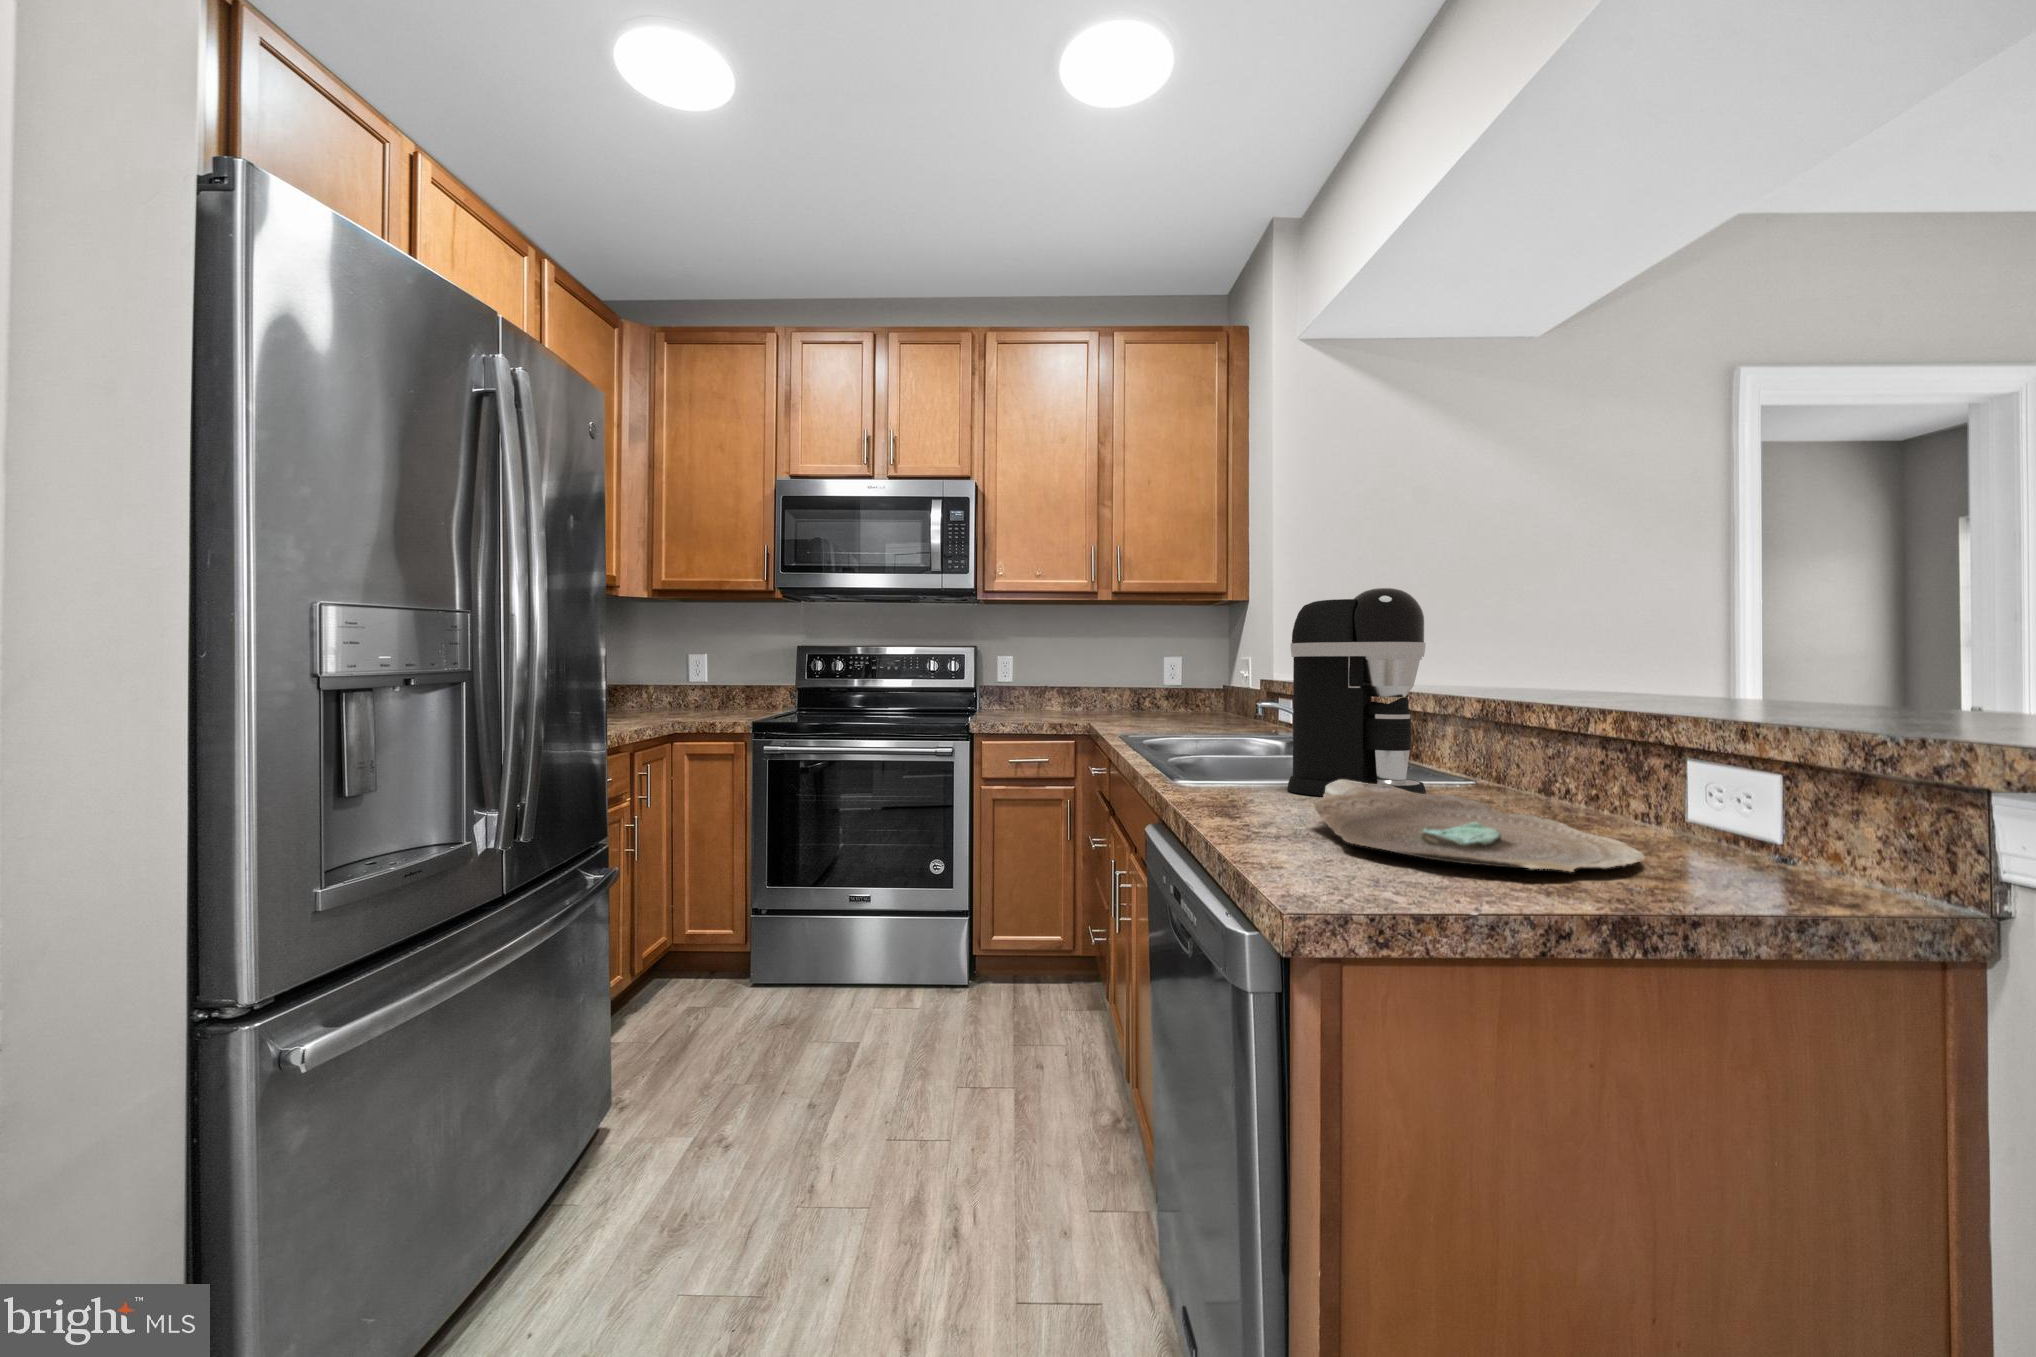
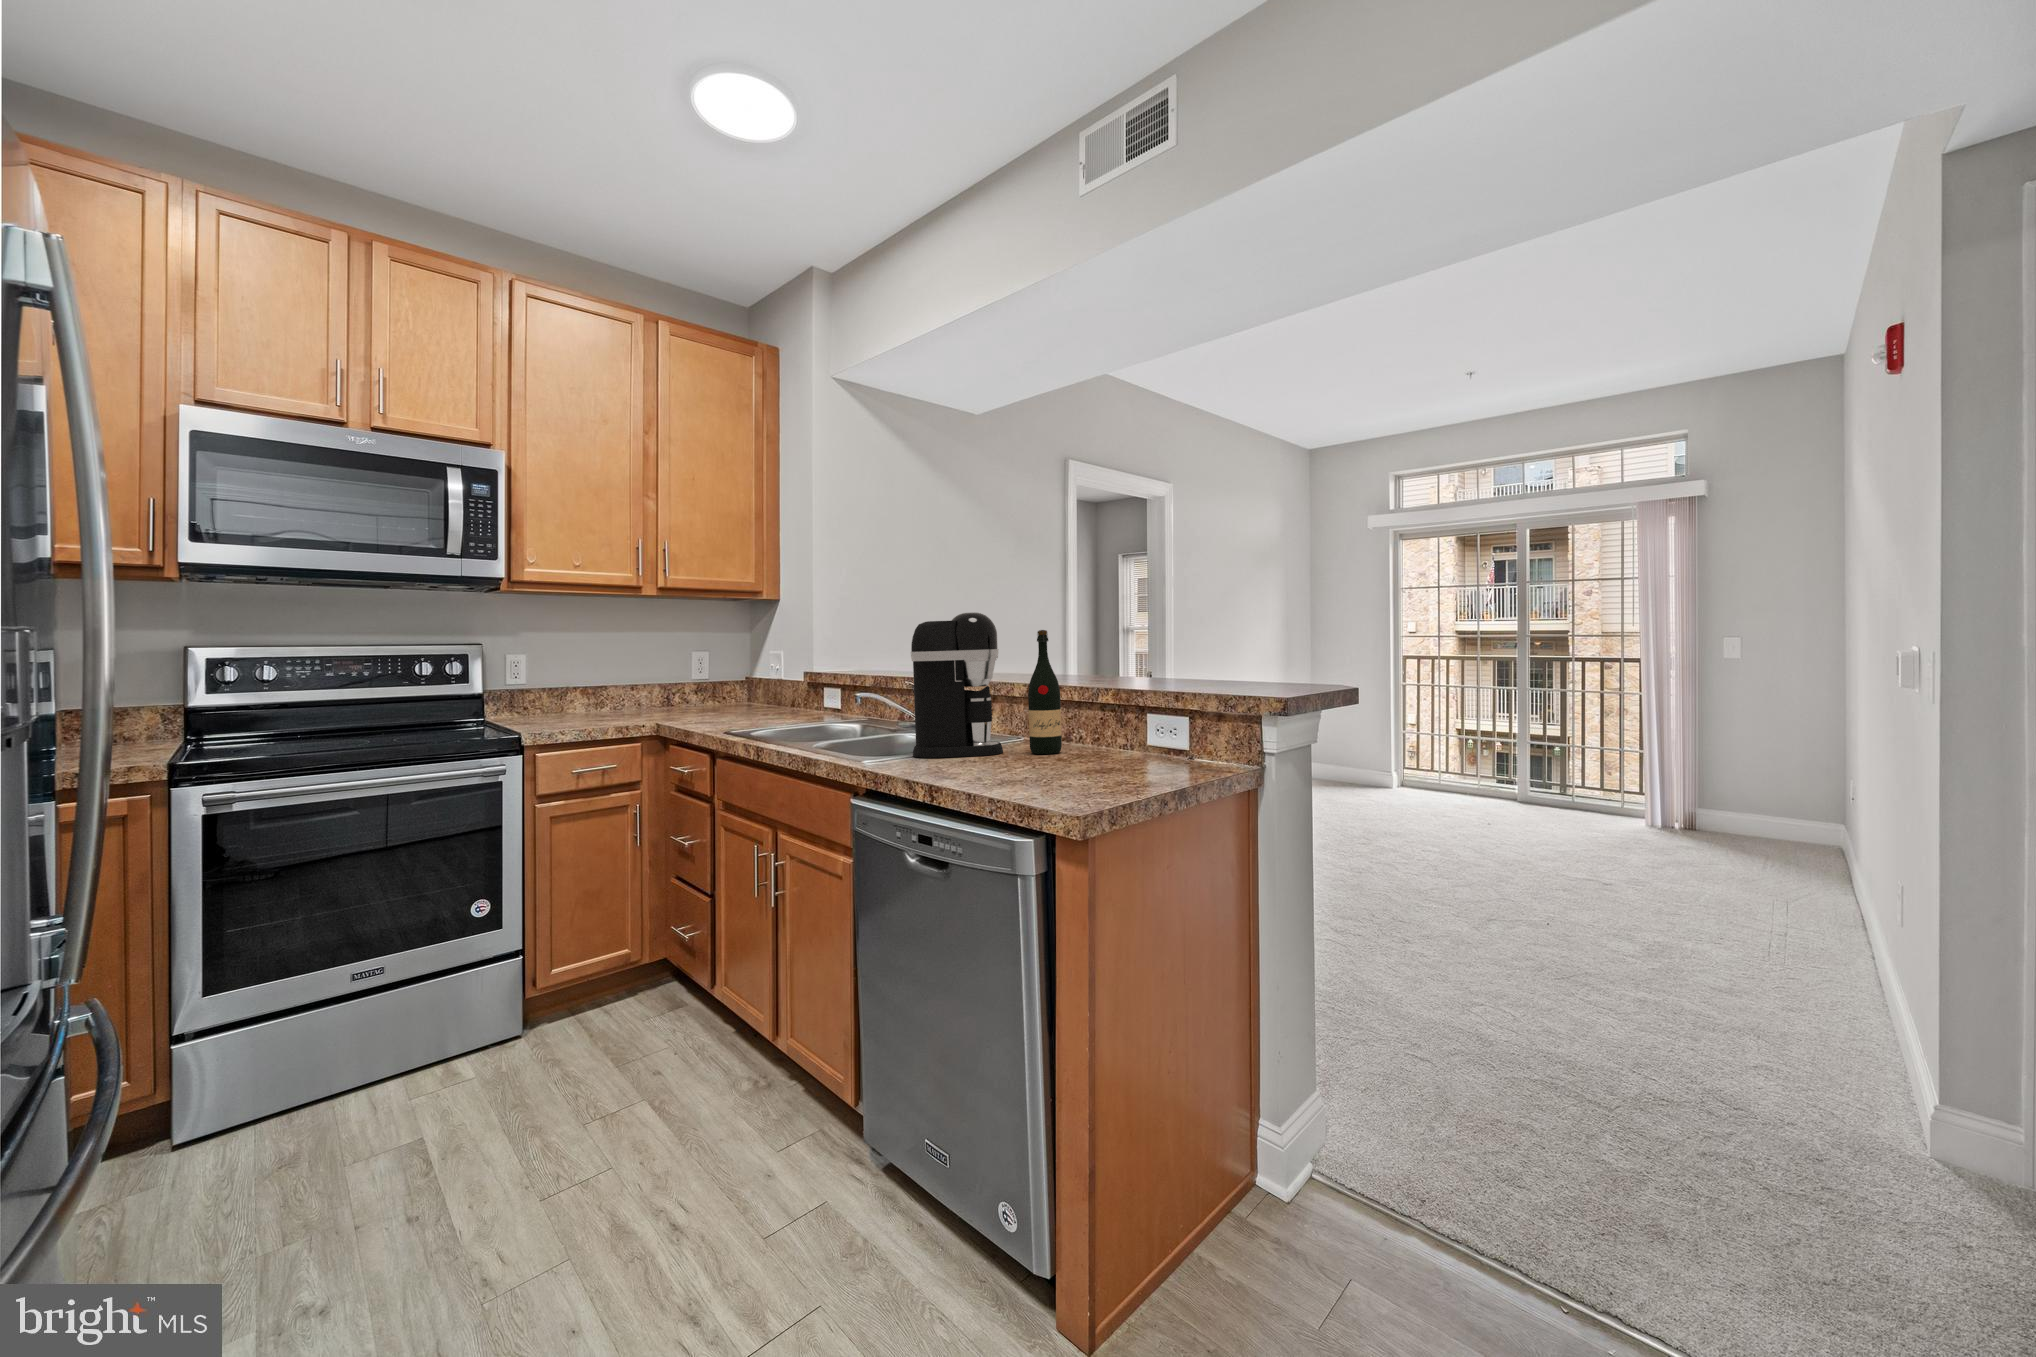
wine bottle: none [1464,612,1524,811] -> present [1028,630,1062,754]
decorative bowl: present [1314,780,1644,872] -> none [971,742,1144,778]

